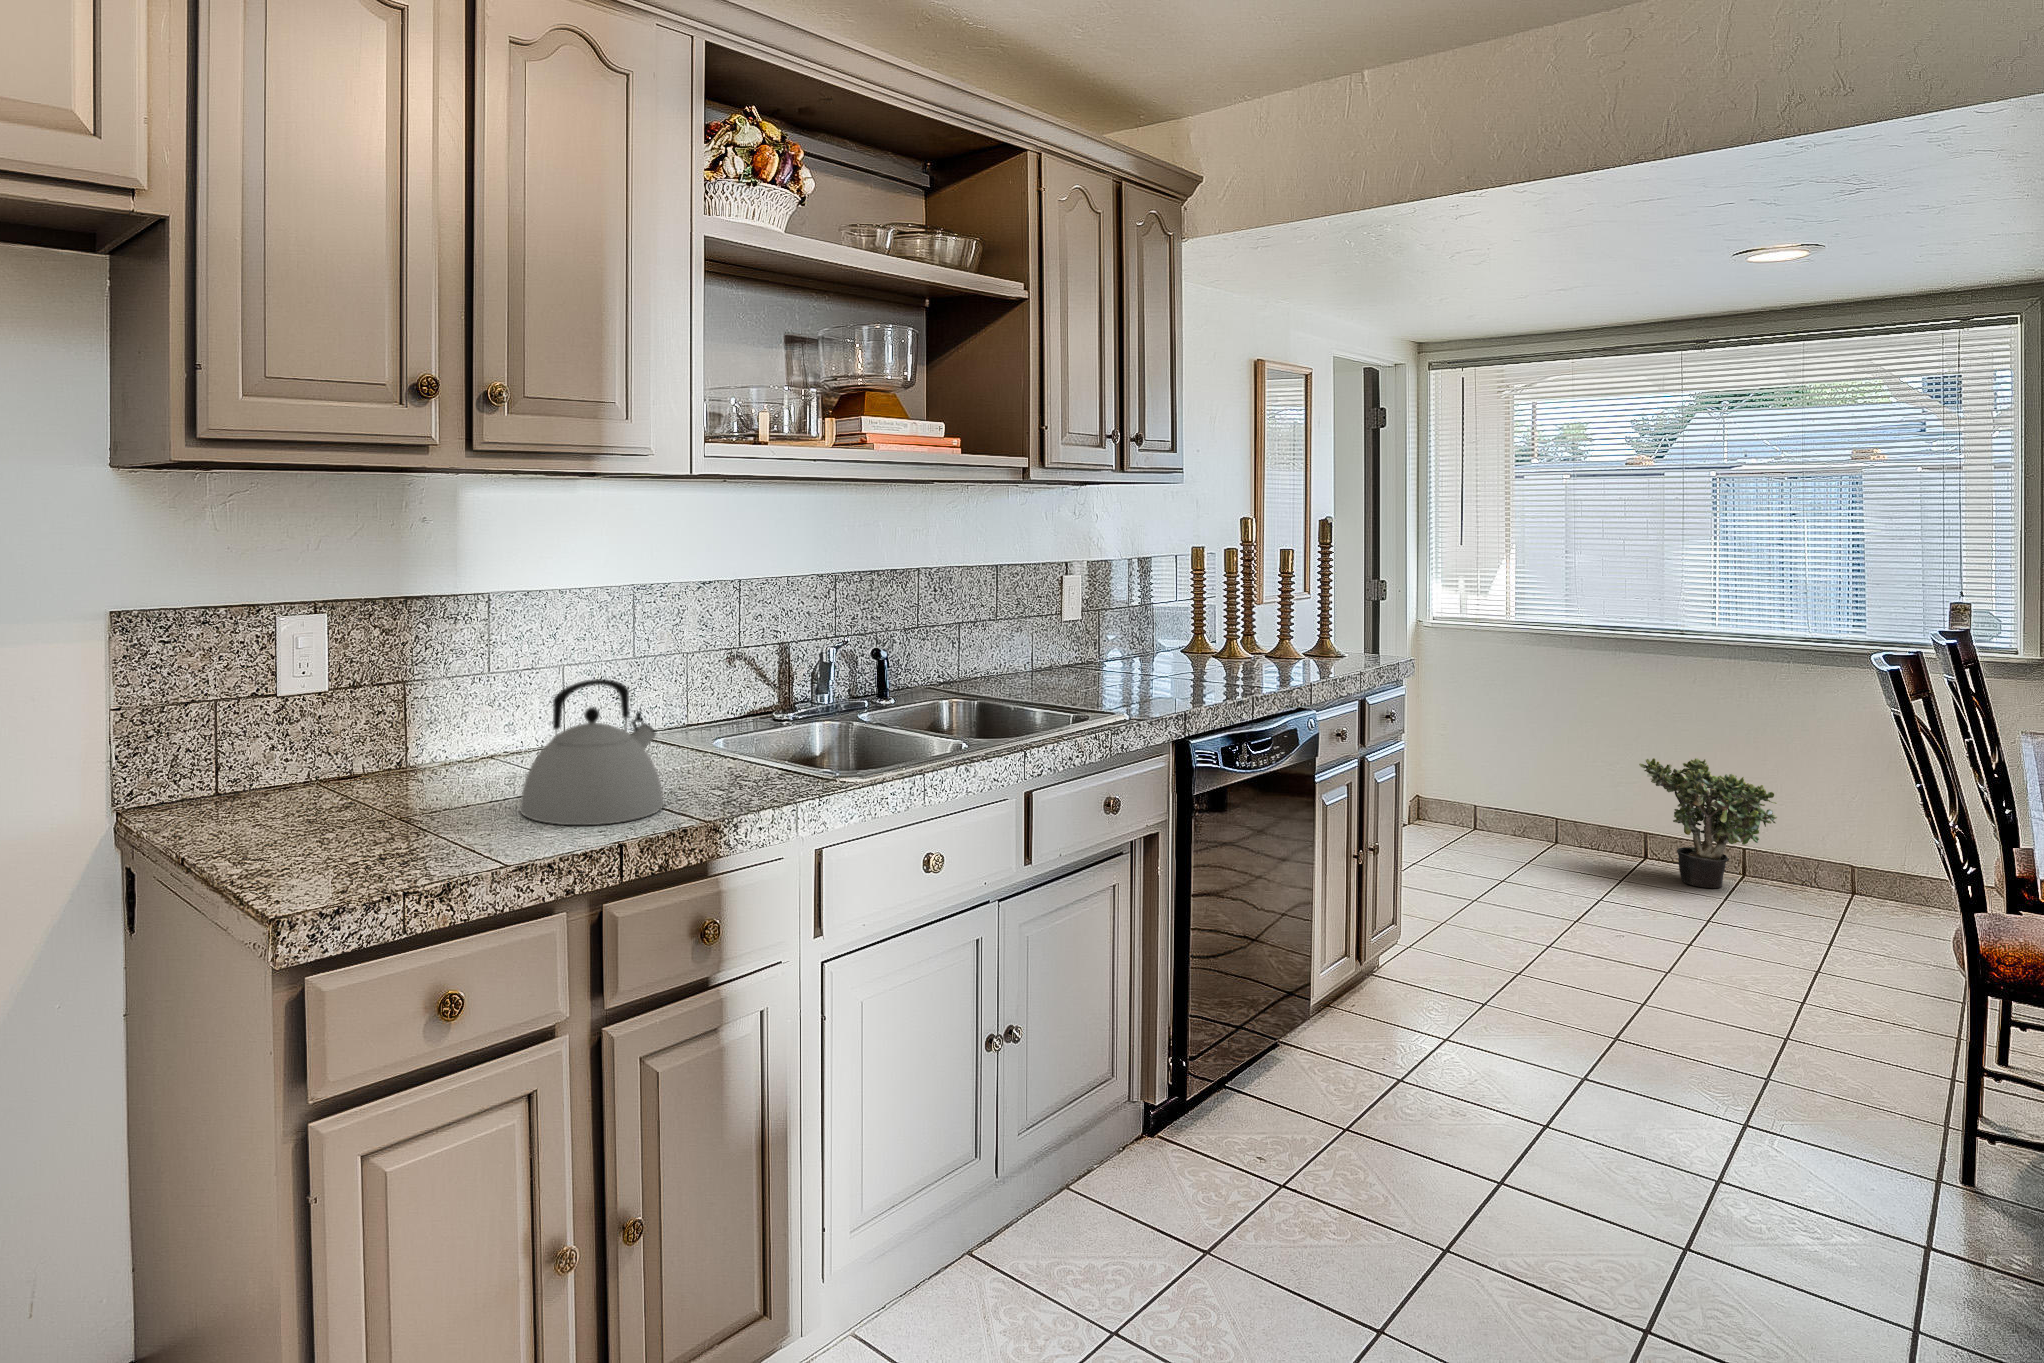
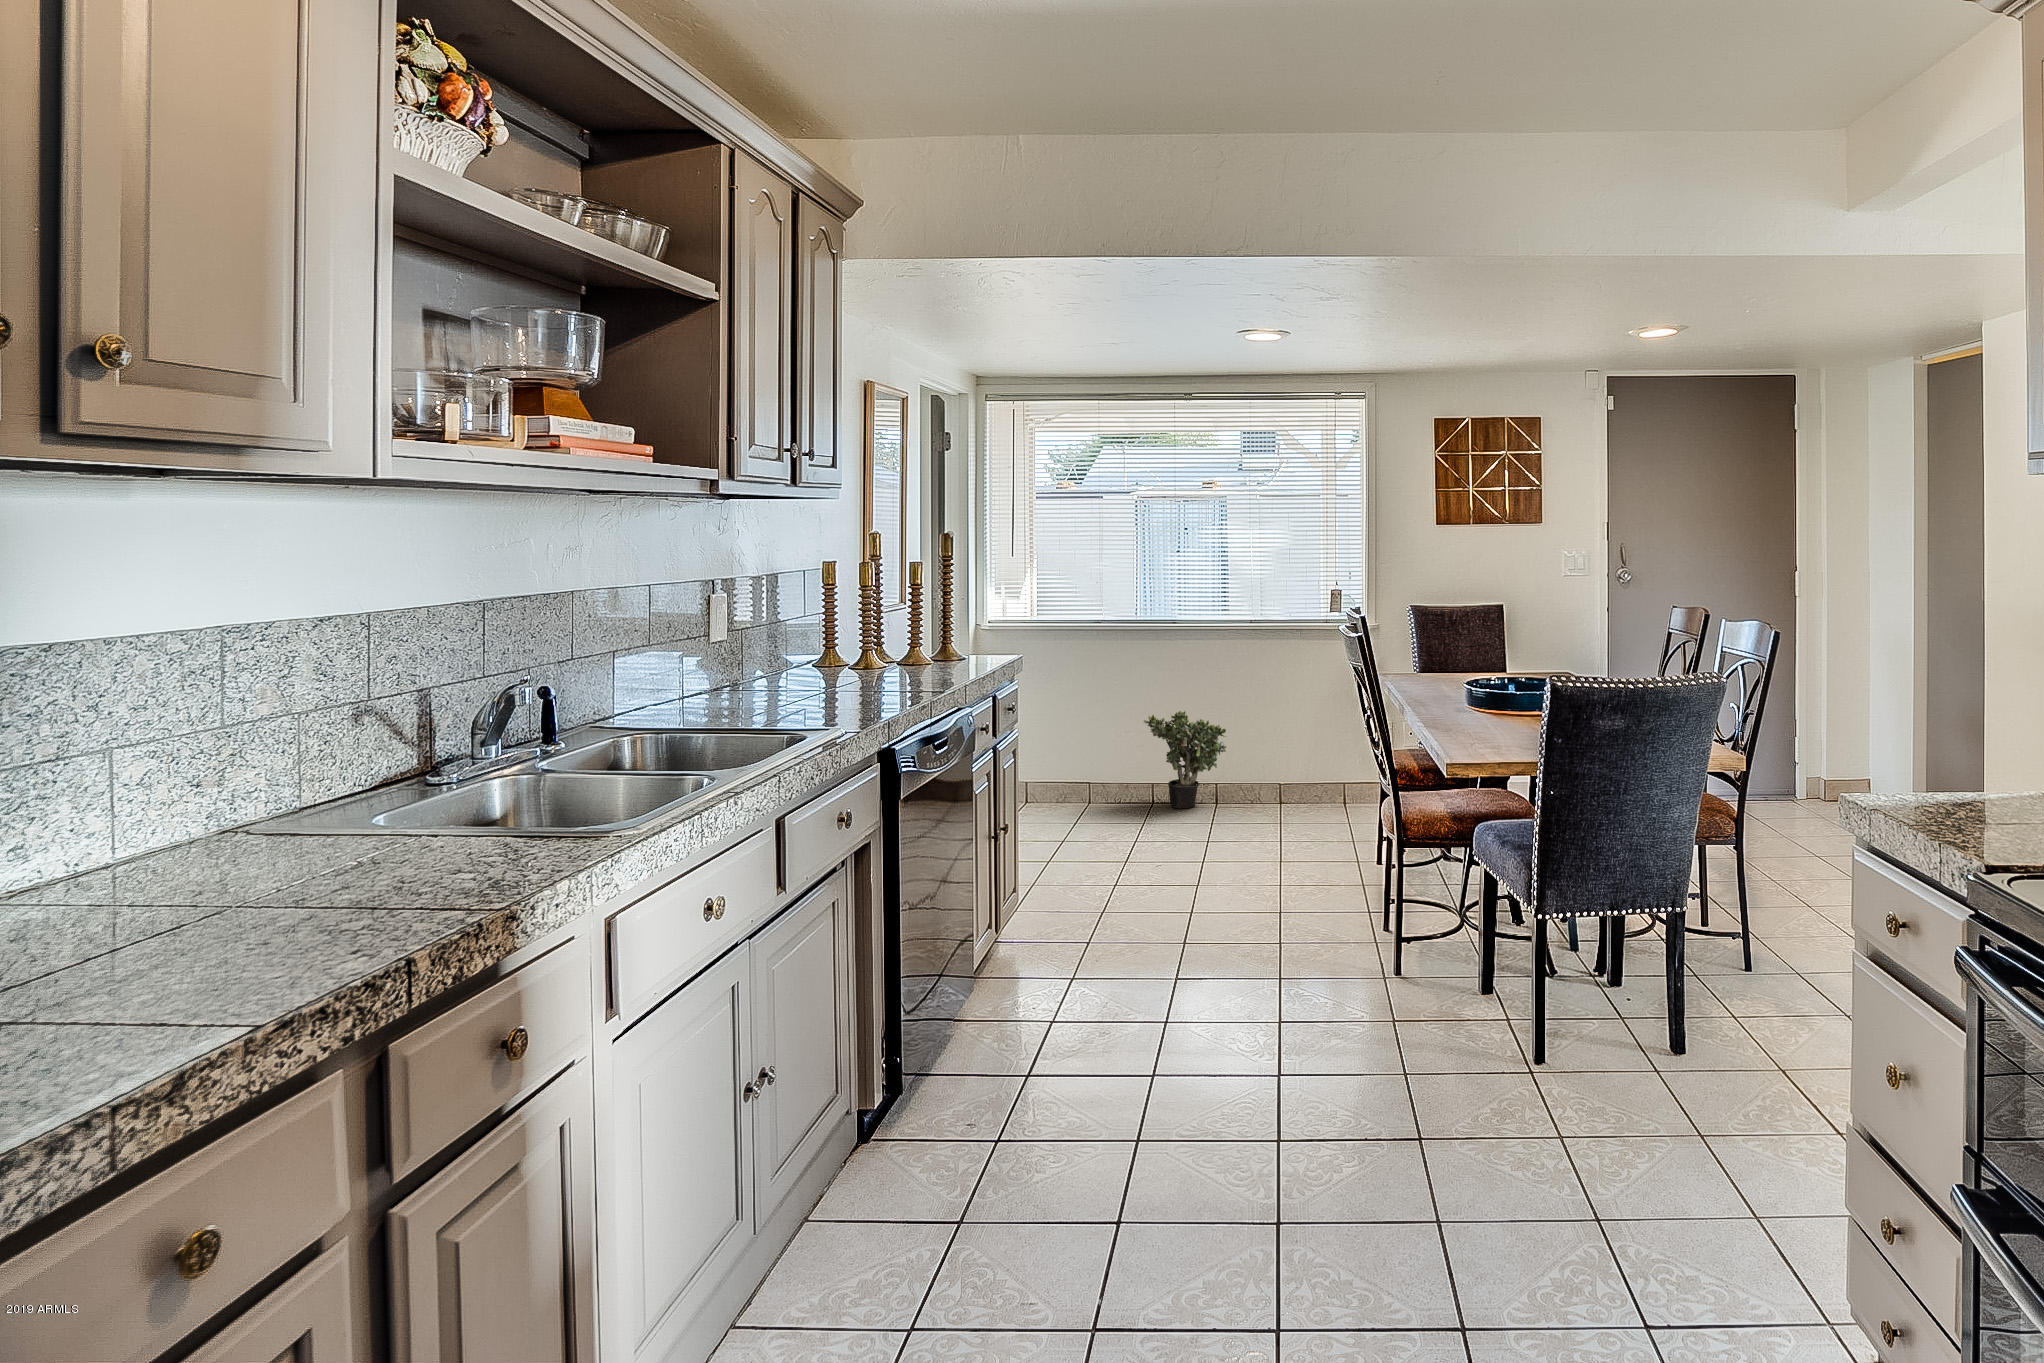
kettle: present [520,679,664,825] -> none [163,753,416,964]

